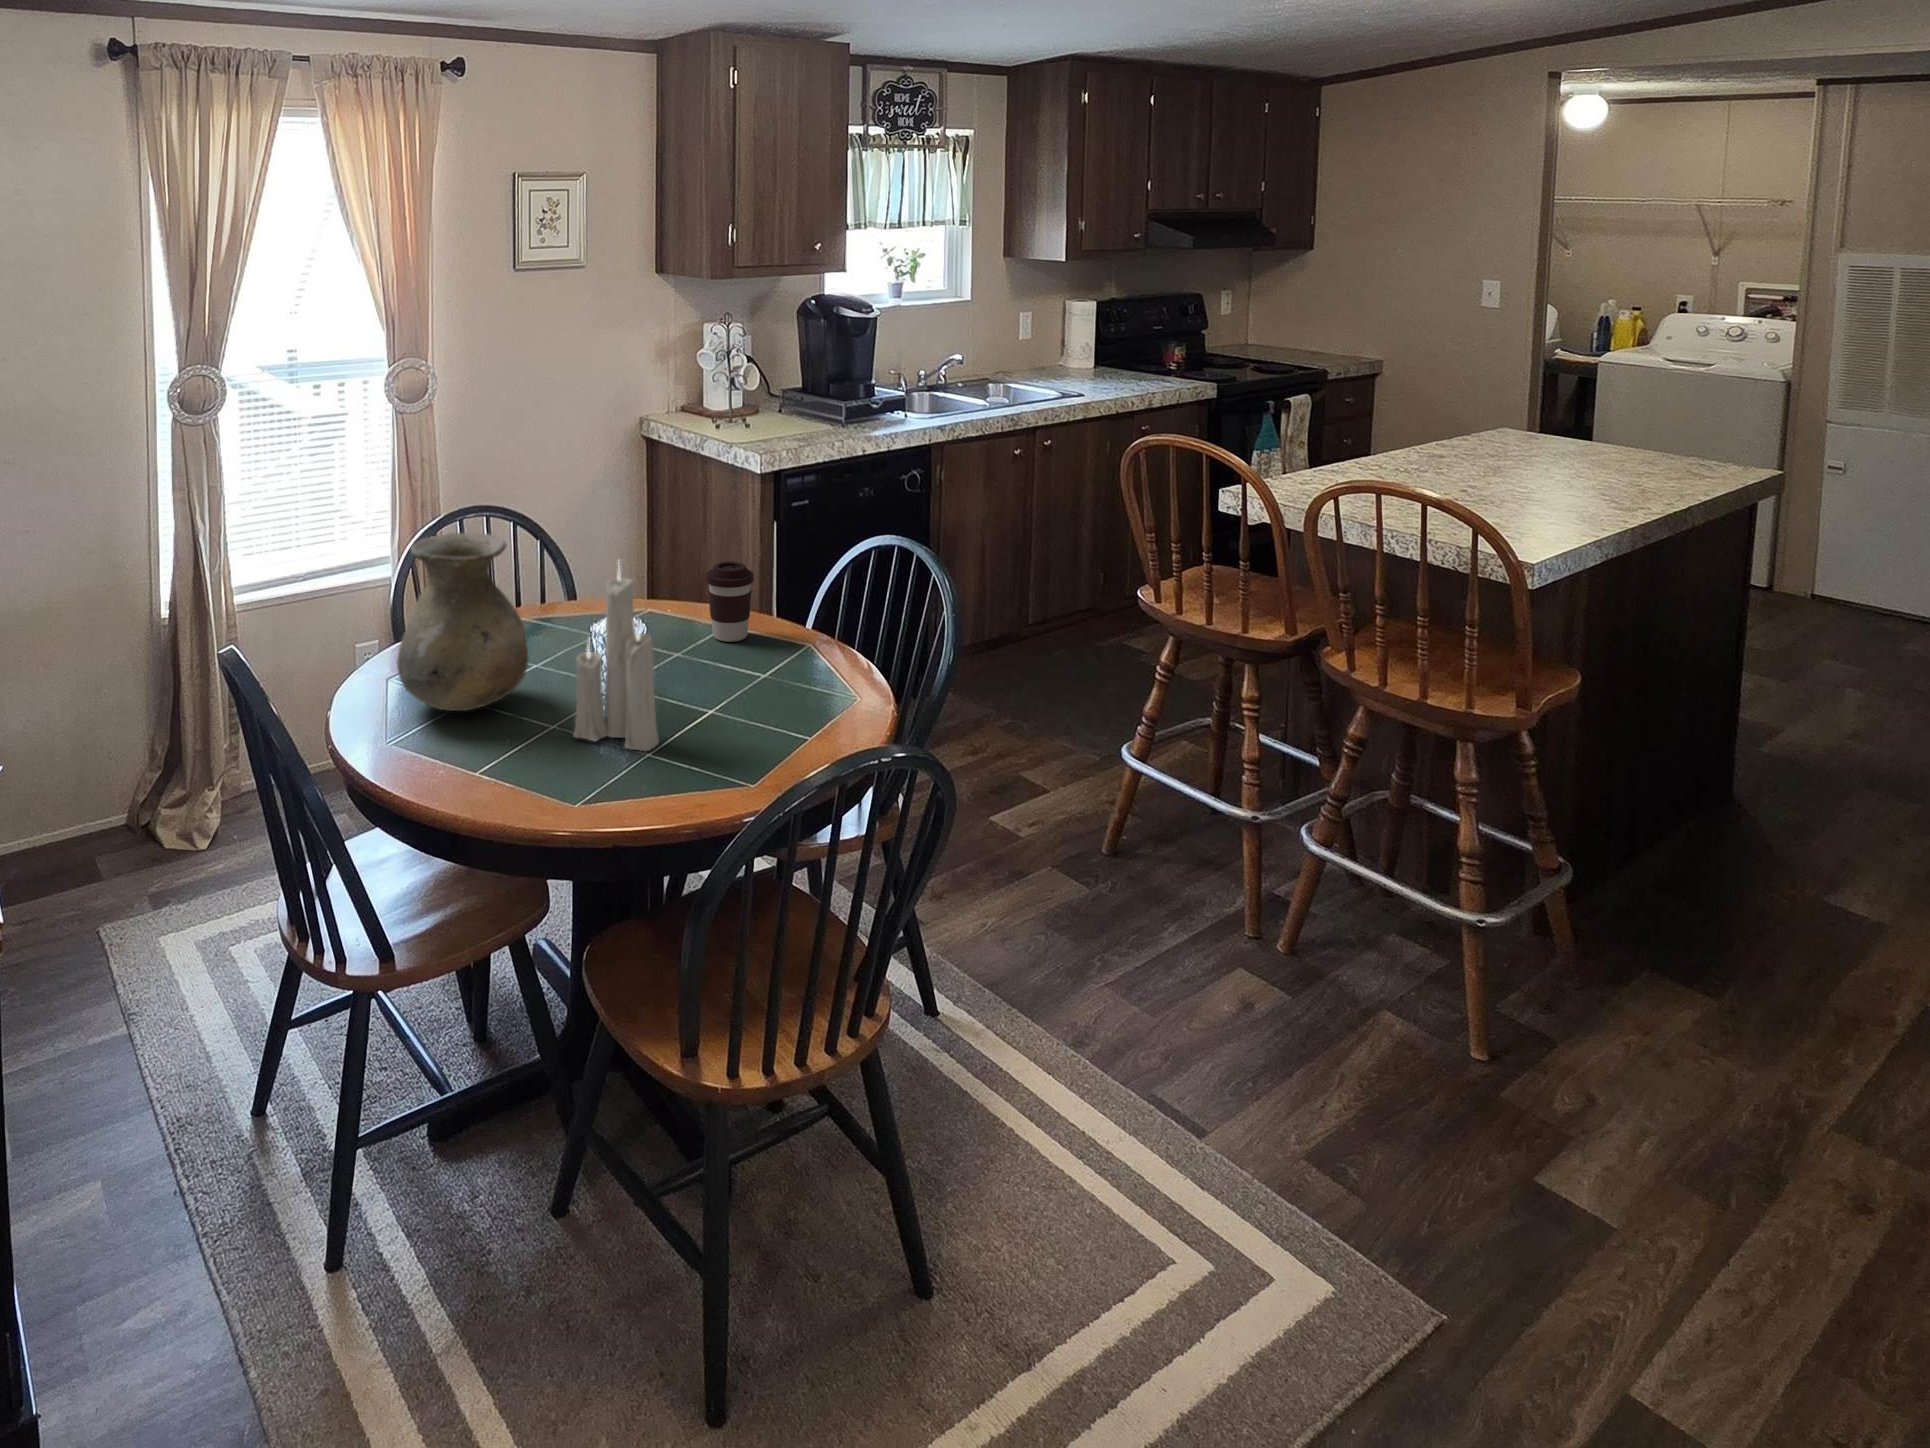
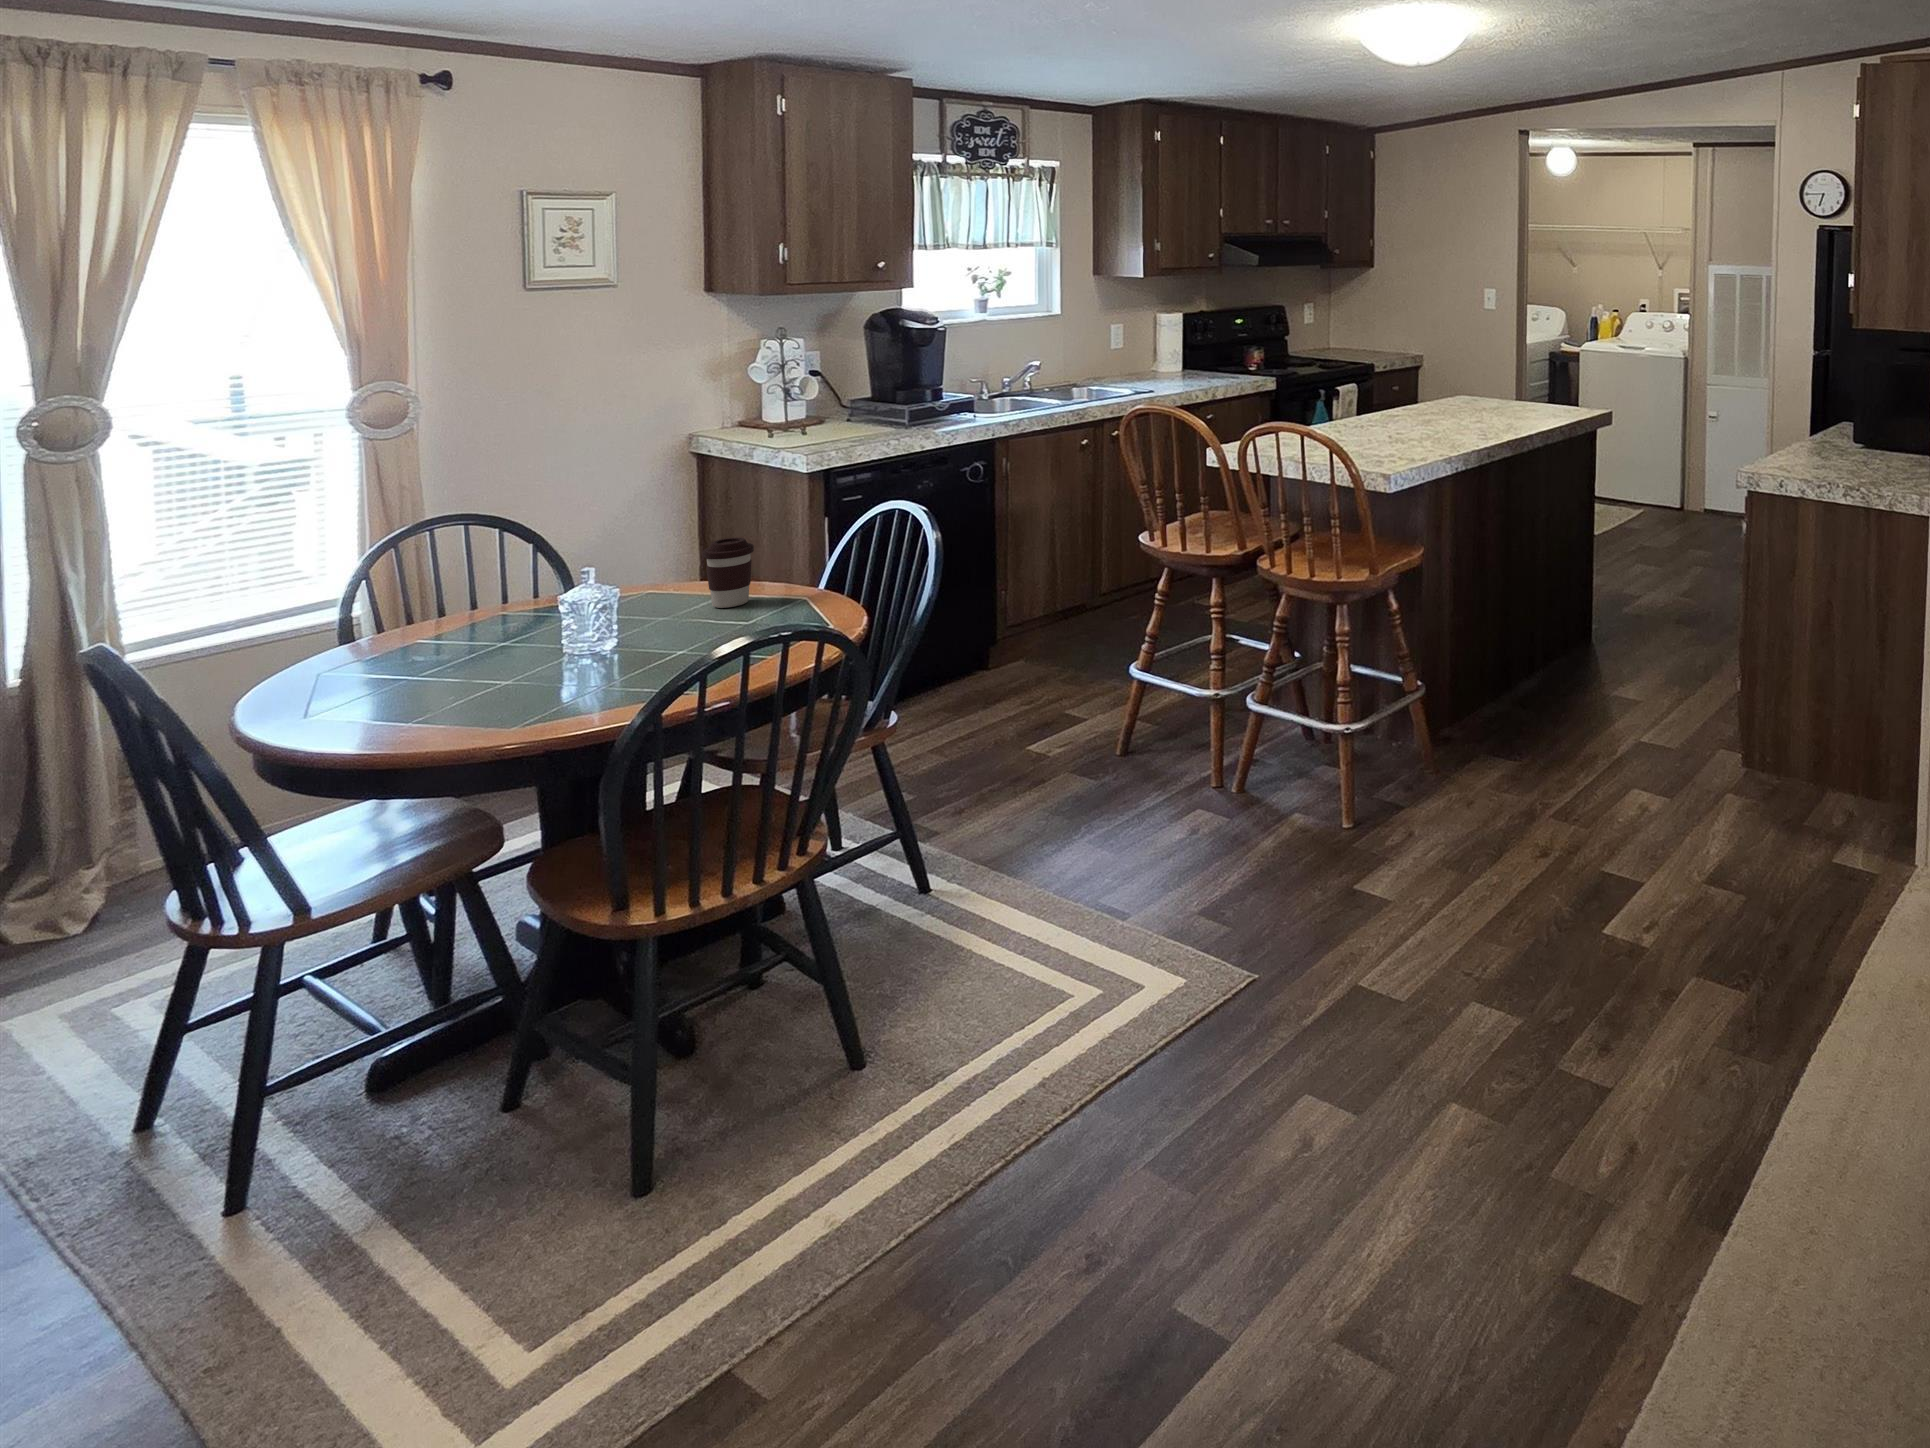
vase: present [397,533,528,711] -> none [323,526,487,692]
candle: present [574,568,659,751] -> none [530,519,622,692]

